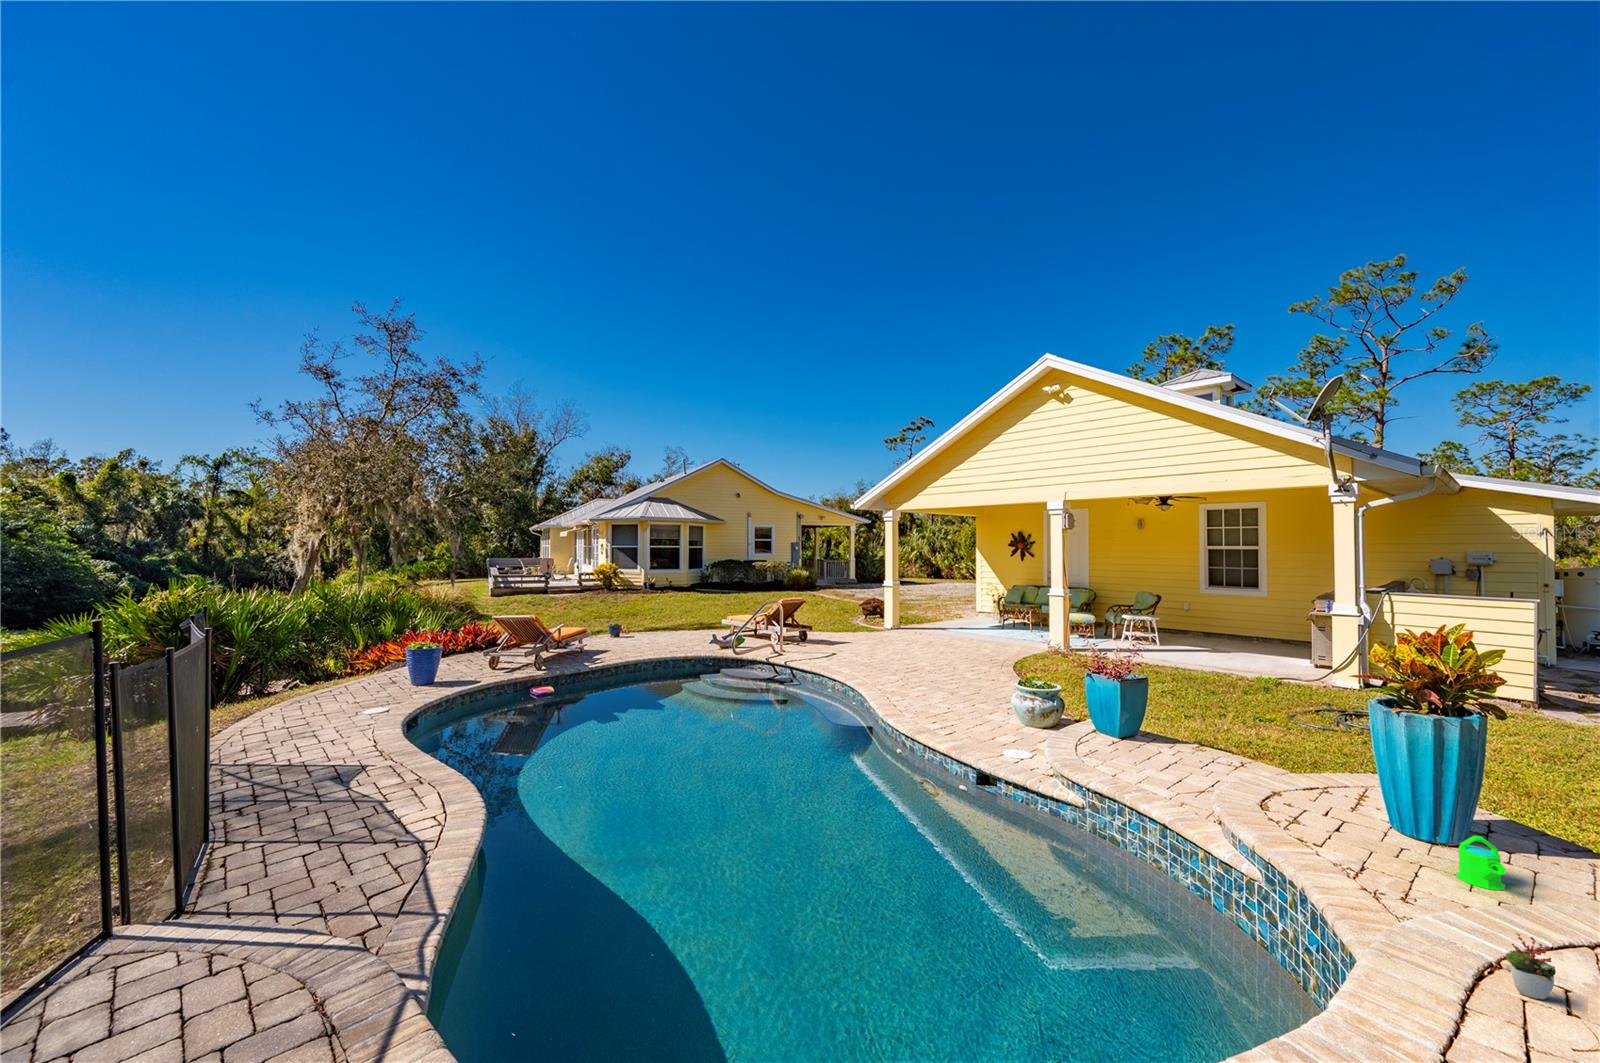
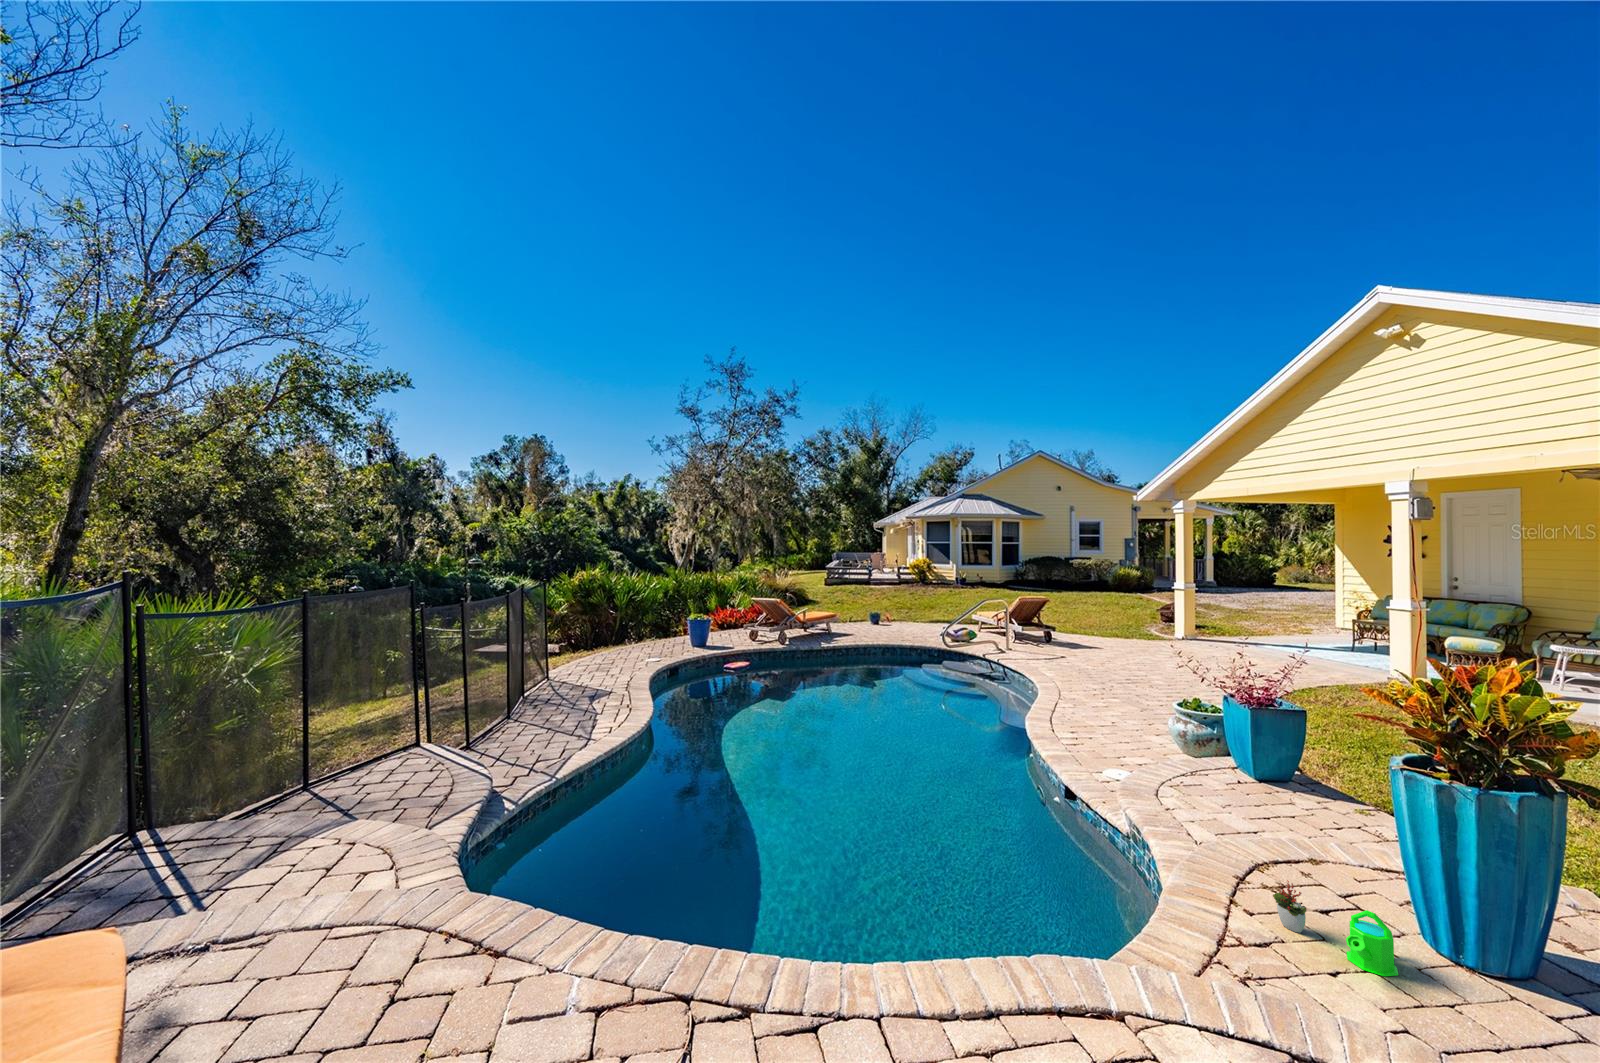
decorative plant: present [1505,933,1556,1000] -> present [1273,880,1306,933]

